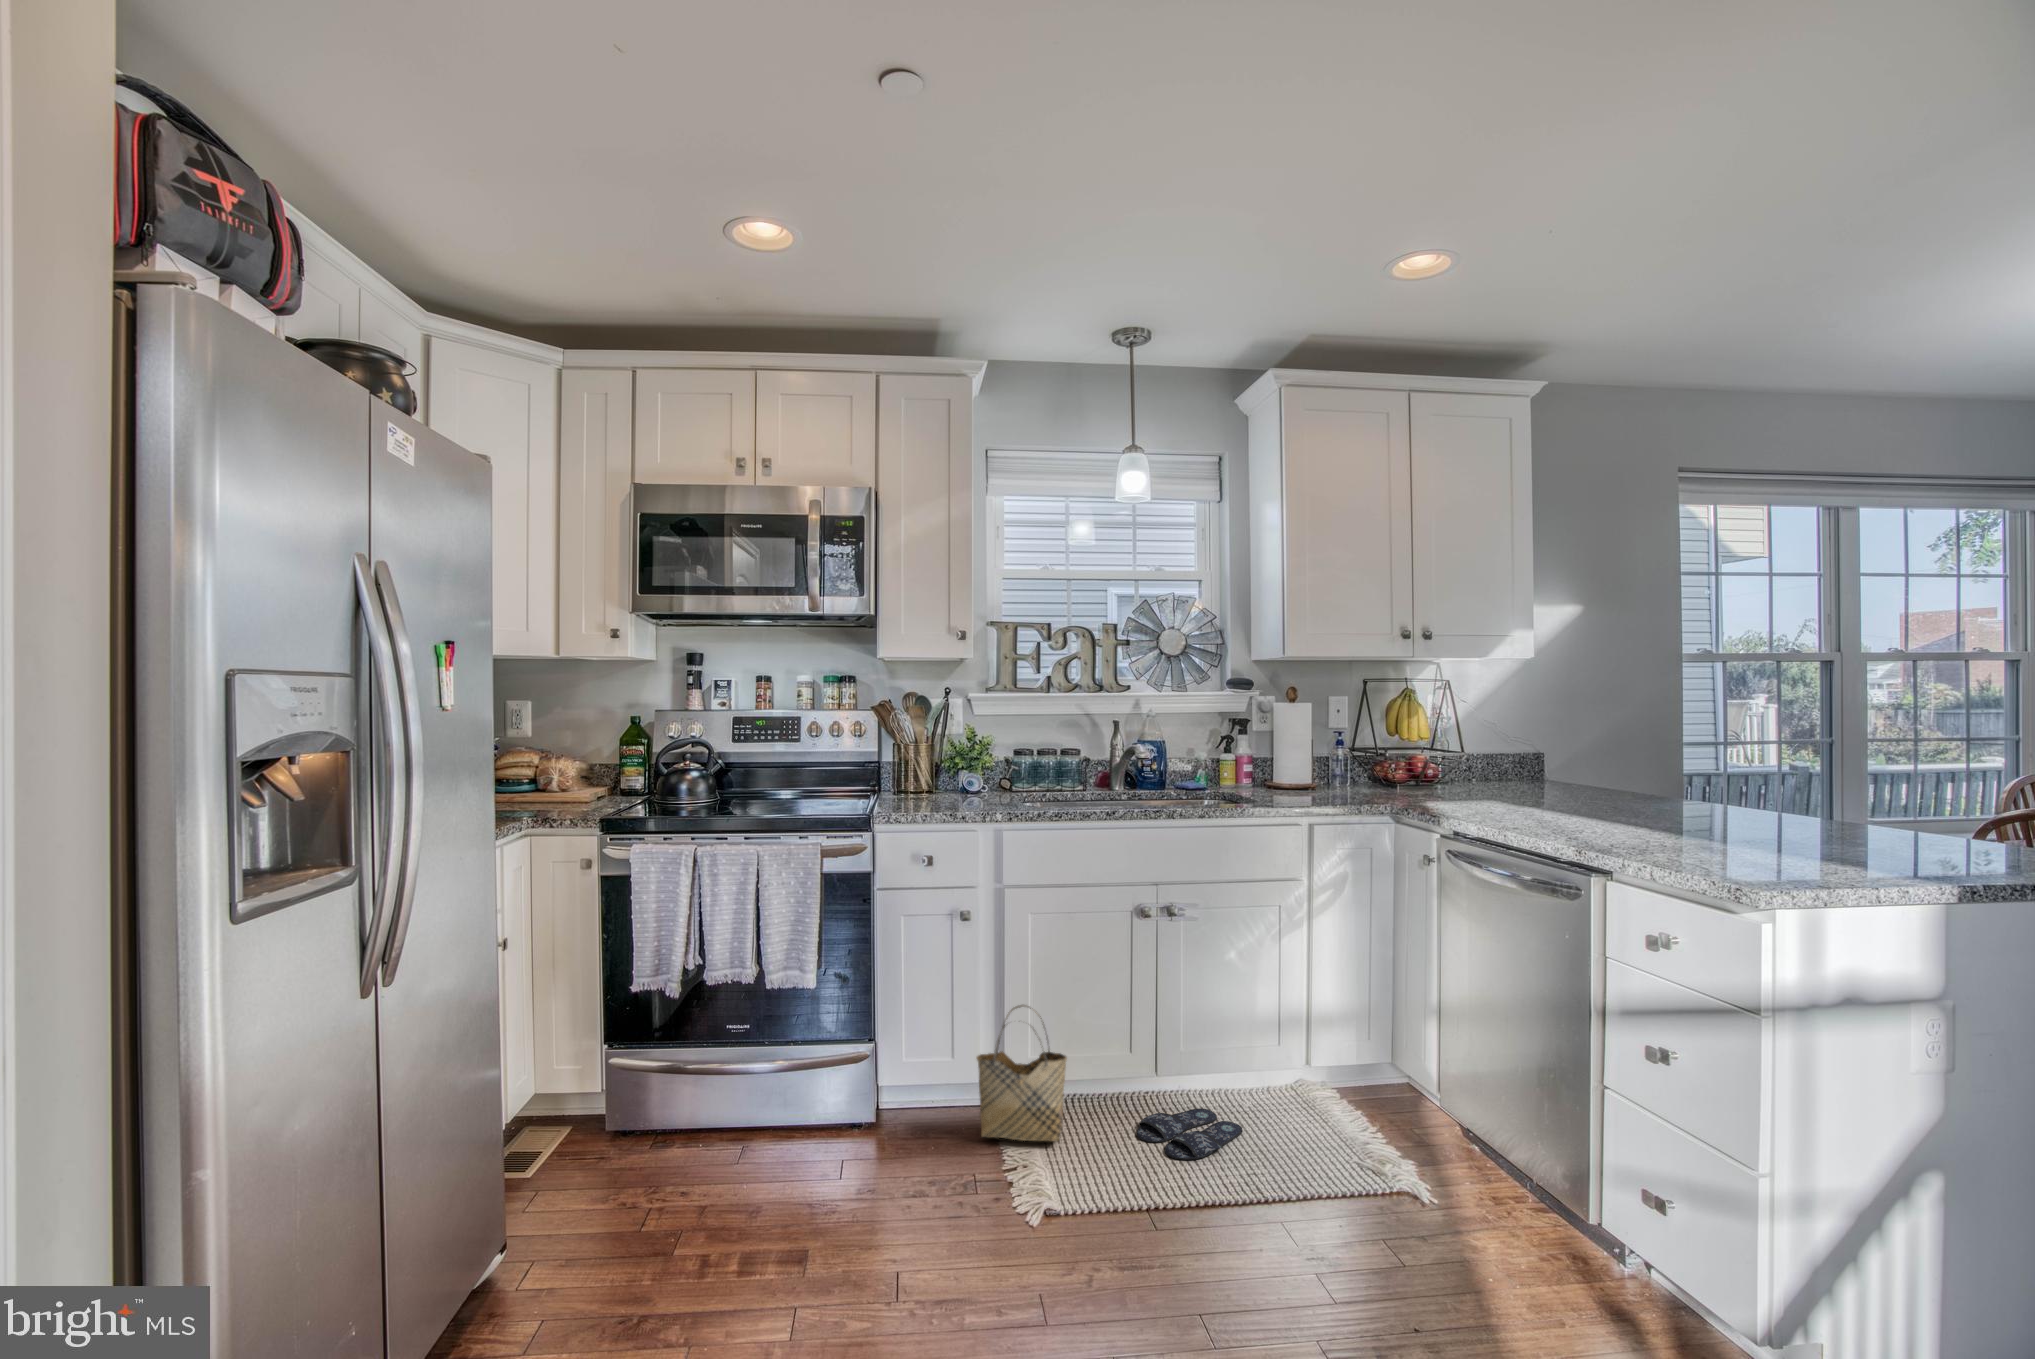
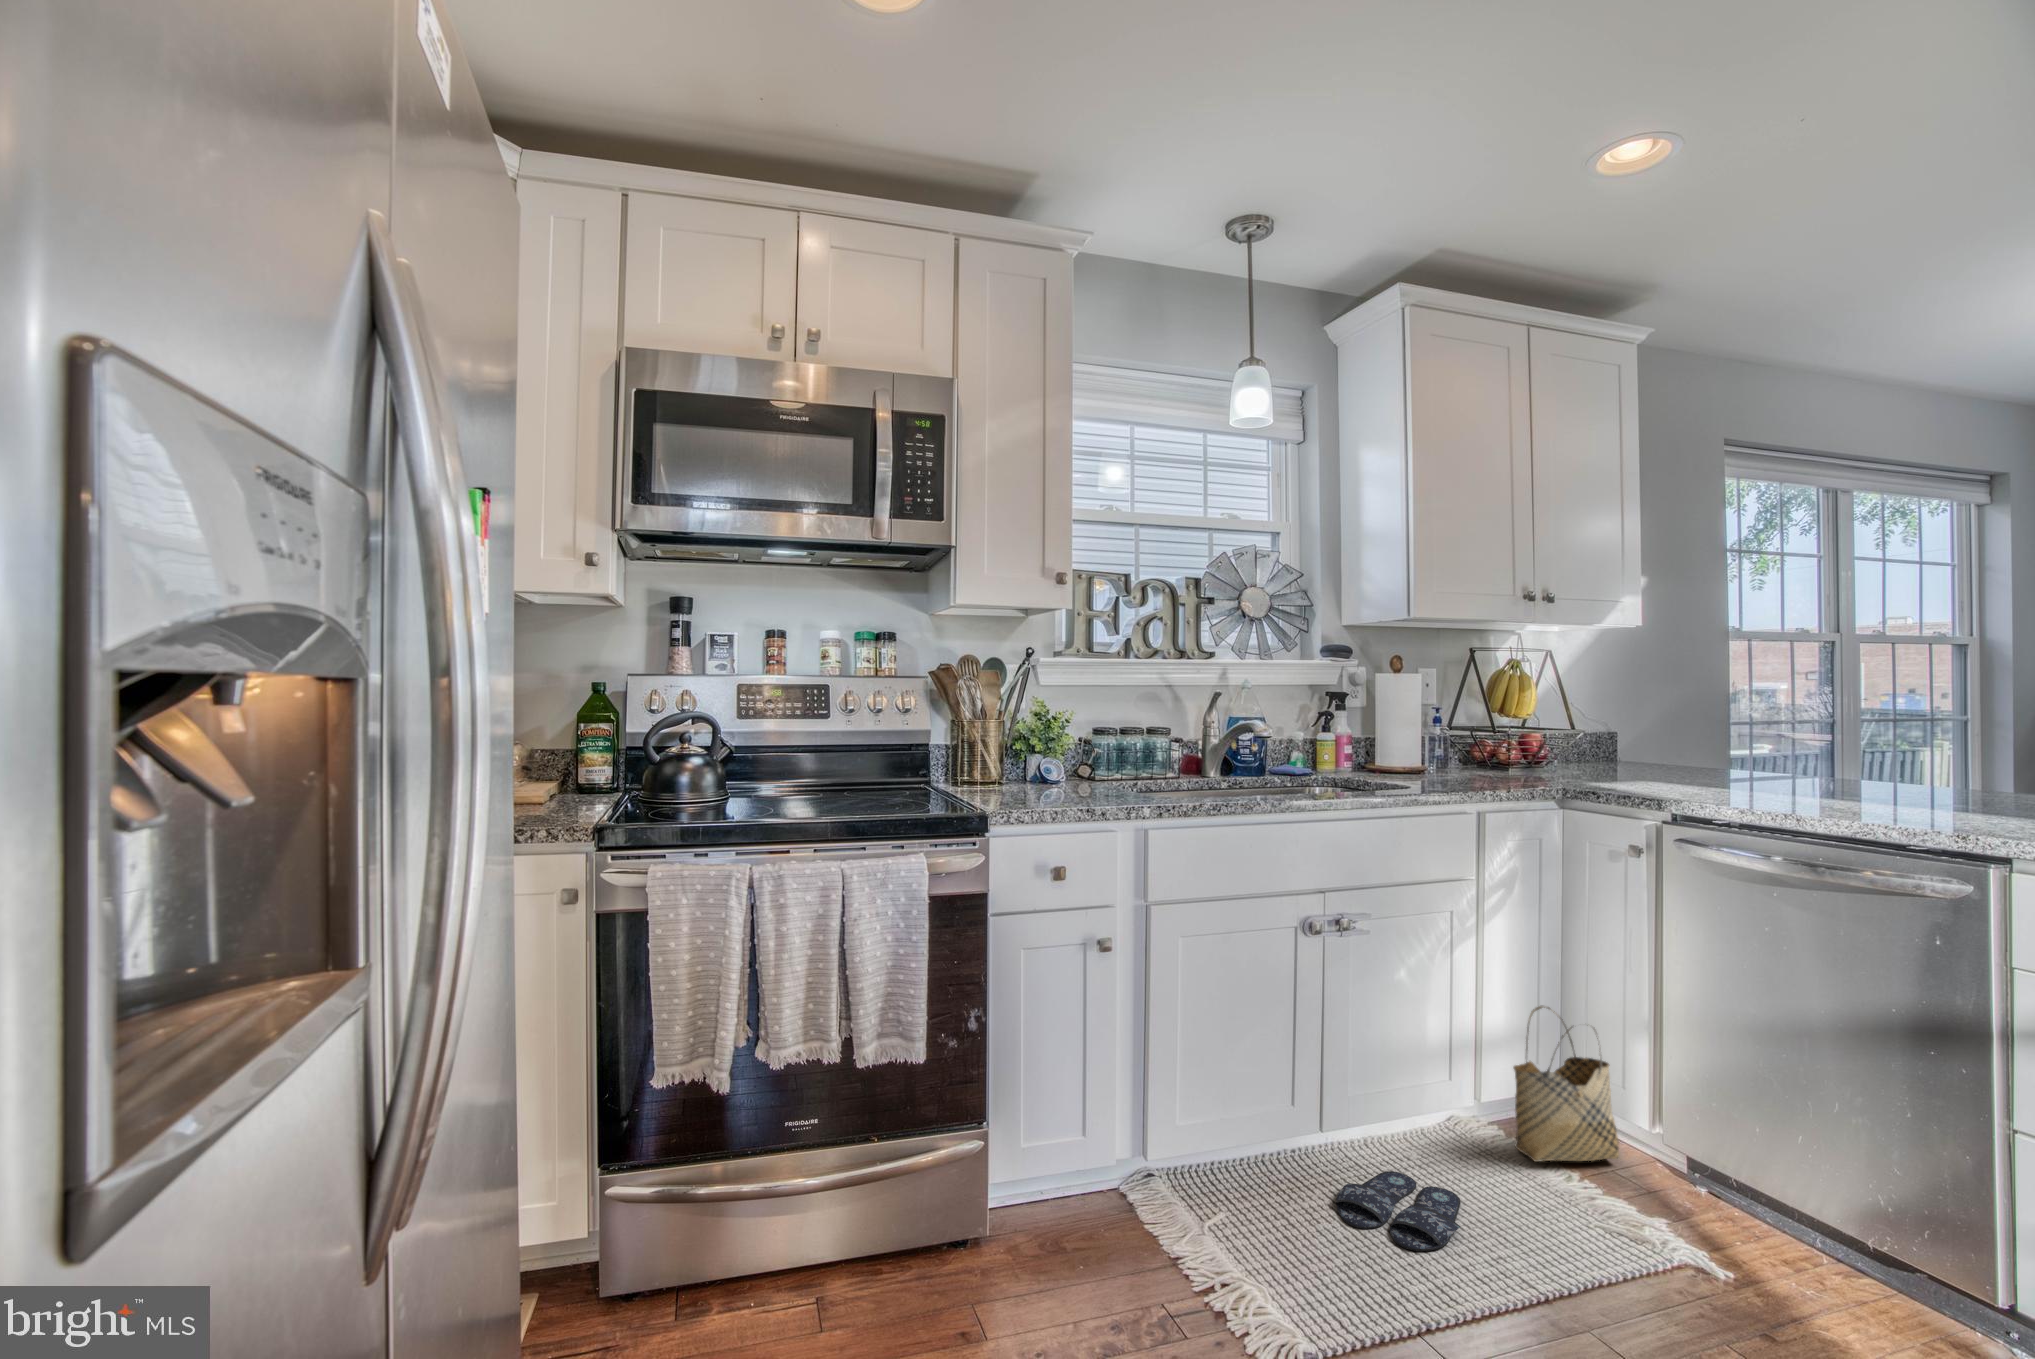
woven basket: present [977,1005,1067,1142] -> present [1513,1006,1619,1162]

